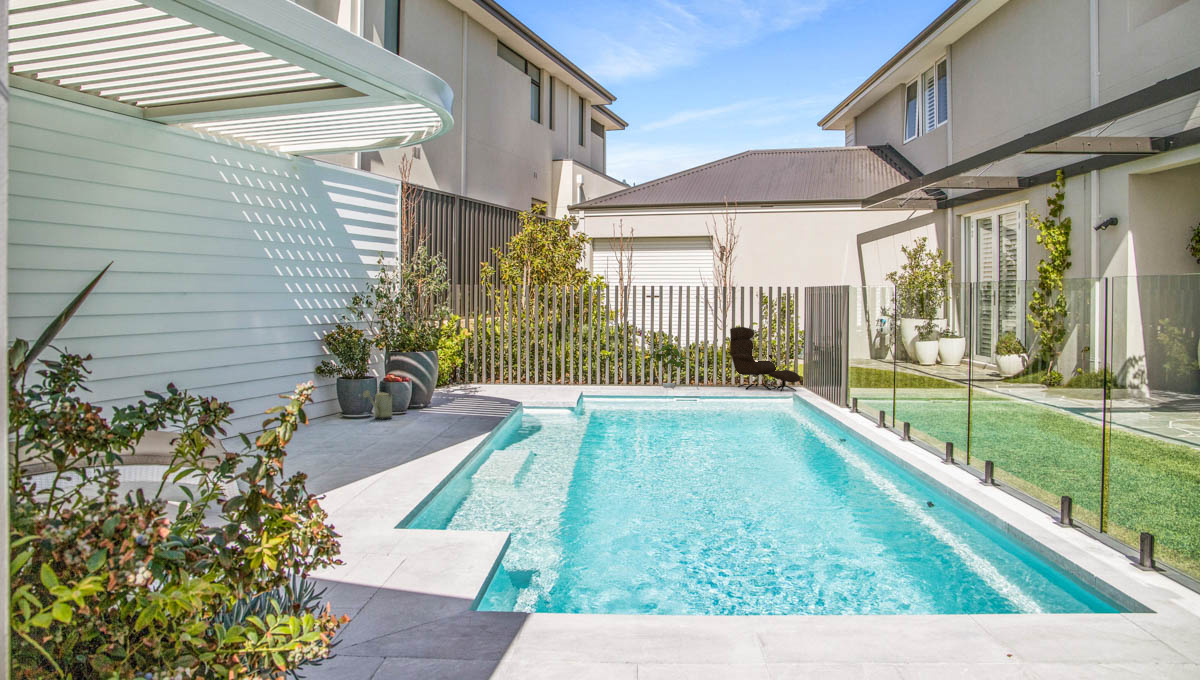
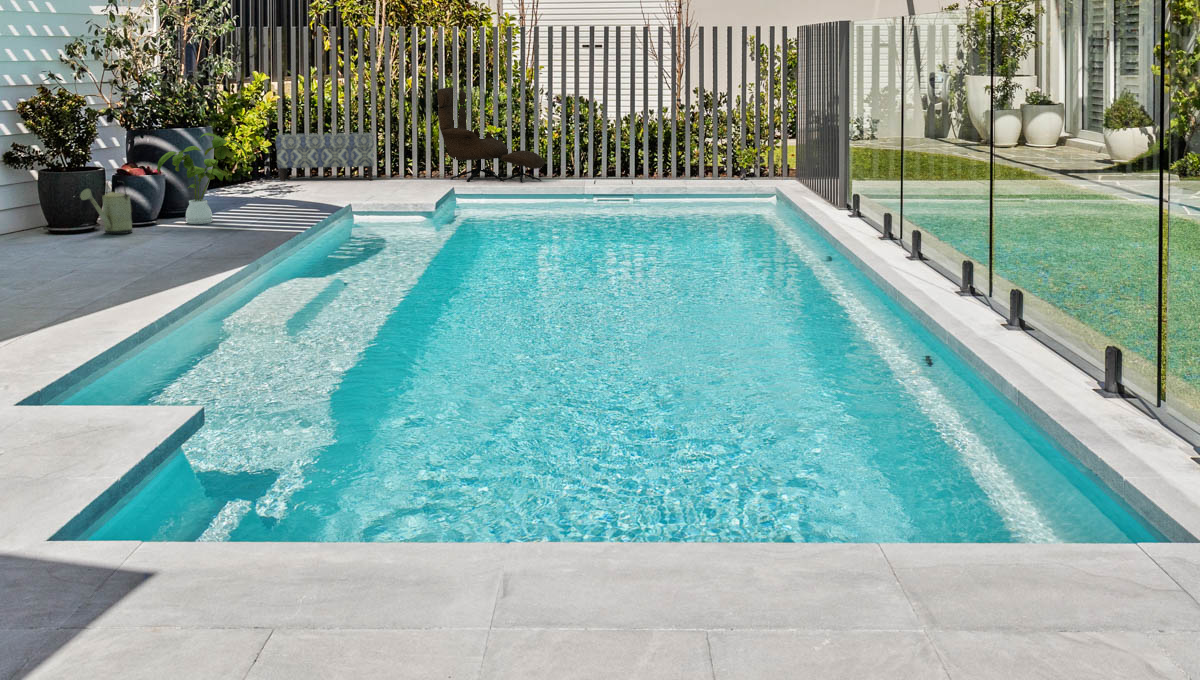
lounge chair: present [730,327,801,391] -> present [437,87,545,182]
house plant: present [650,344,690,387] -> present [157,133,247,224]
bench: none [465,354,528,386] -> present [276,133,374,182]

